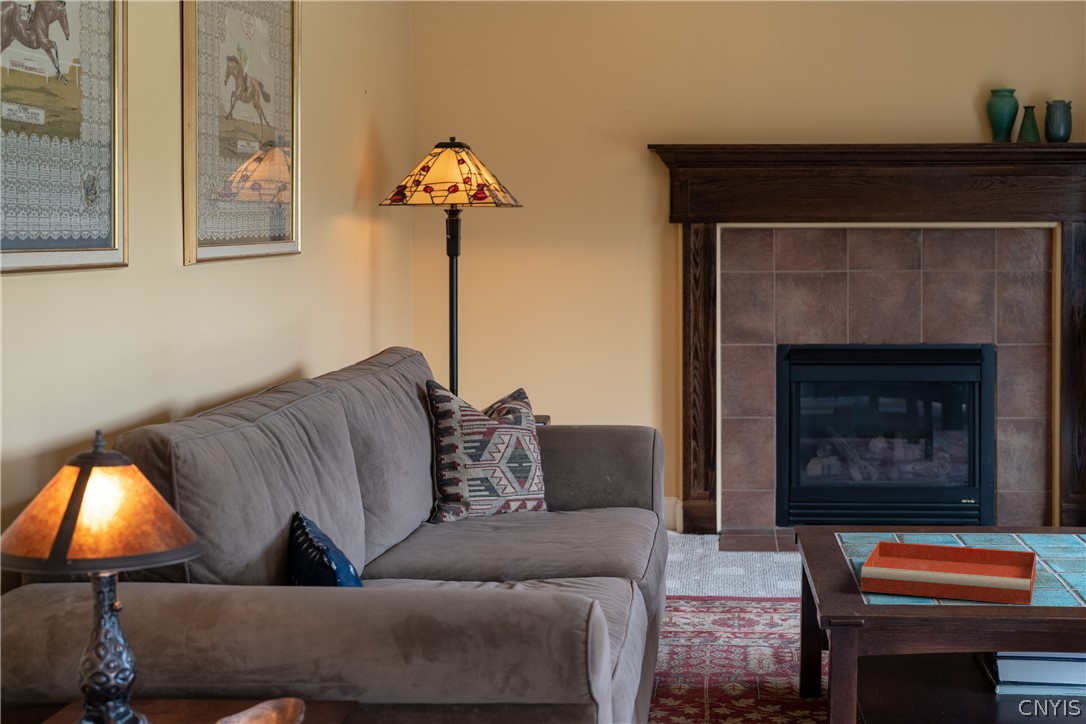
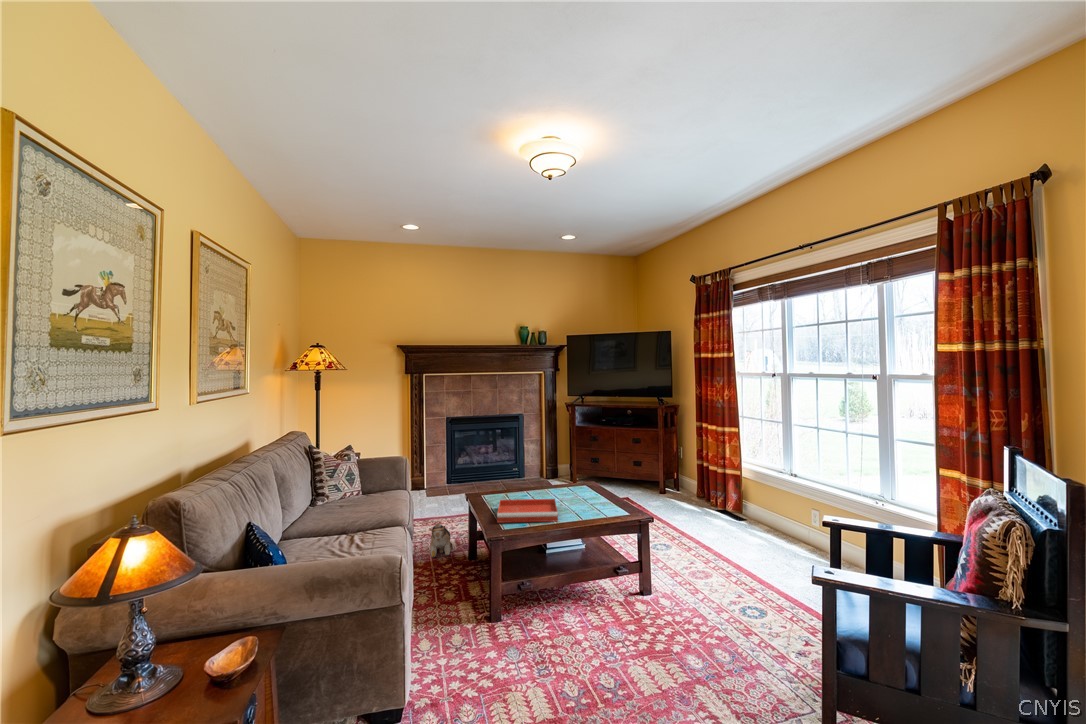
plush toy: none [702,596,765,681] -> present [430,523,453,557]

